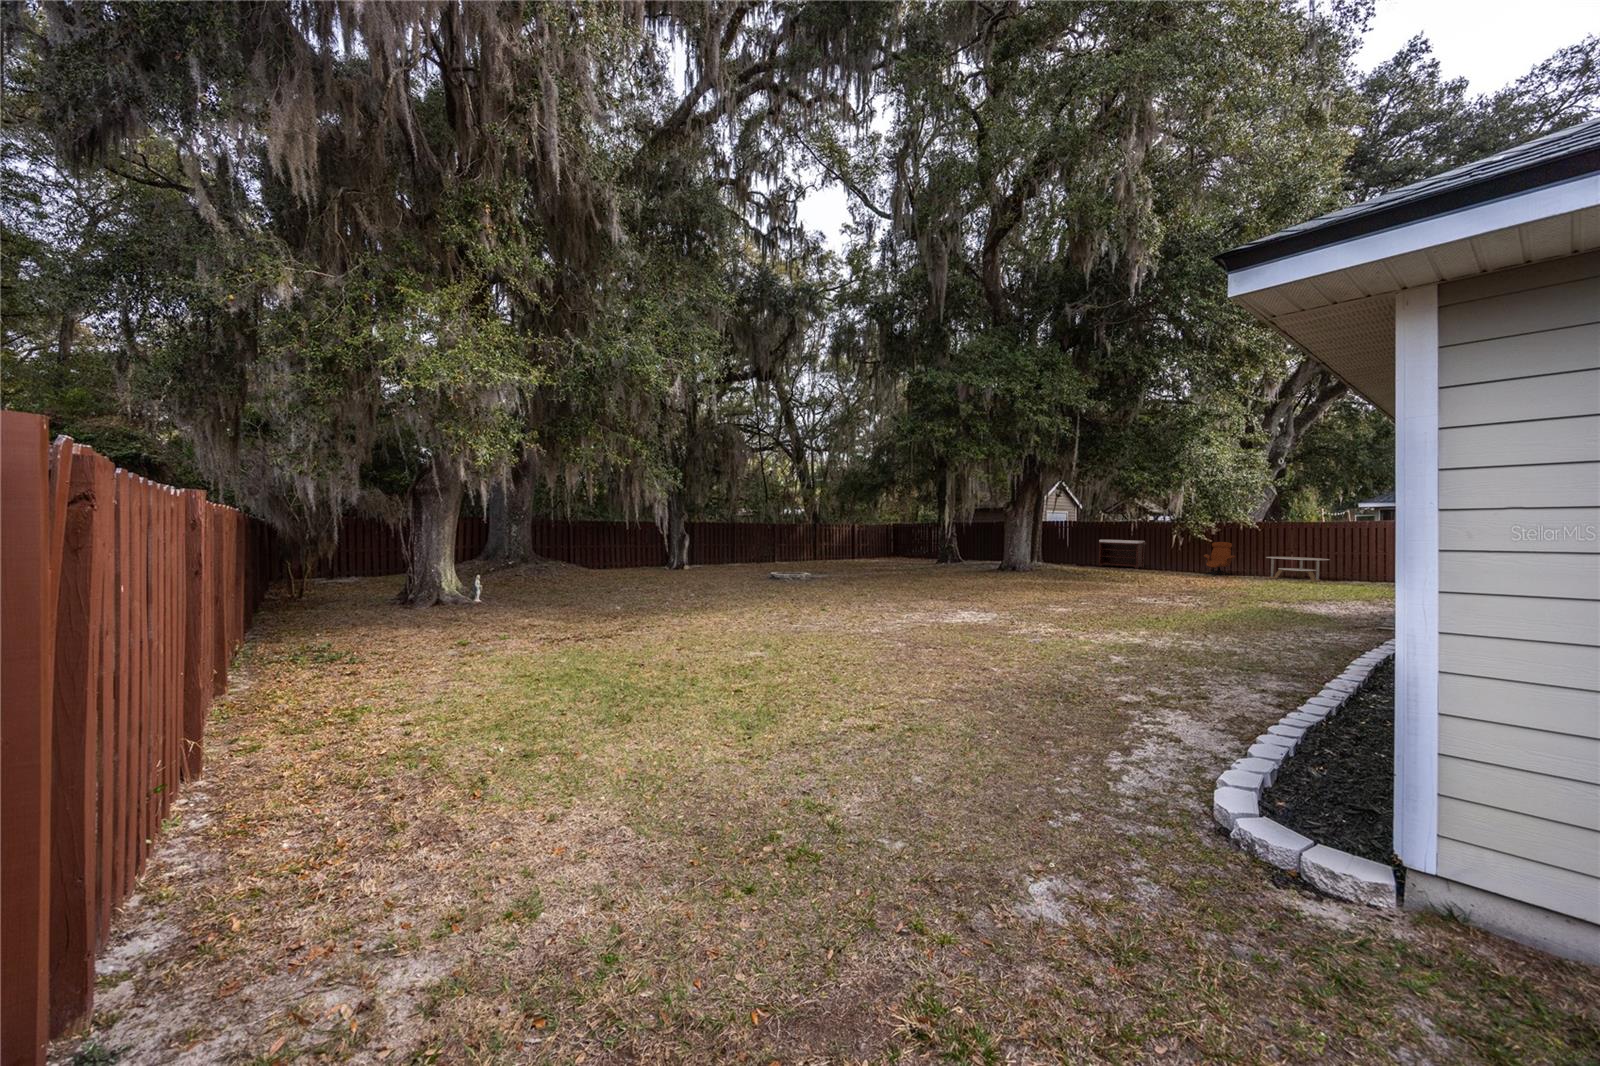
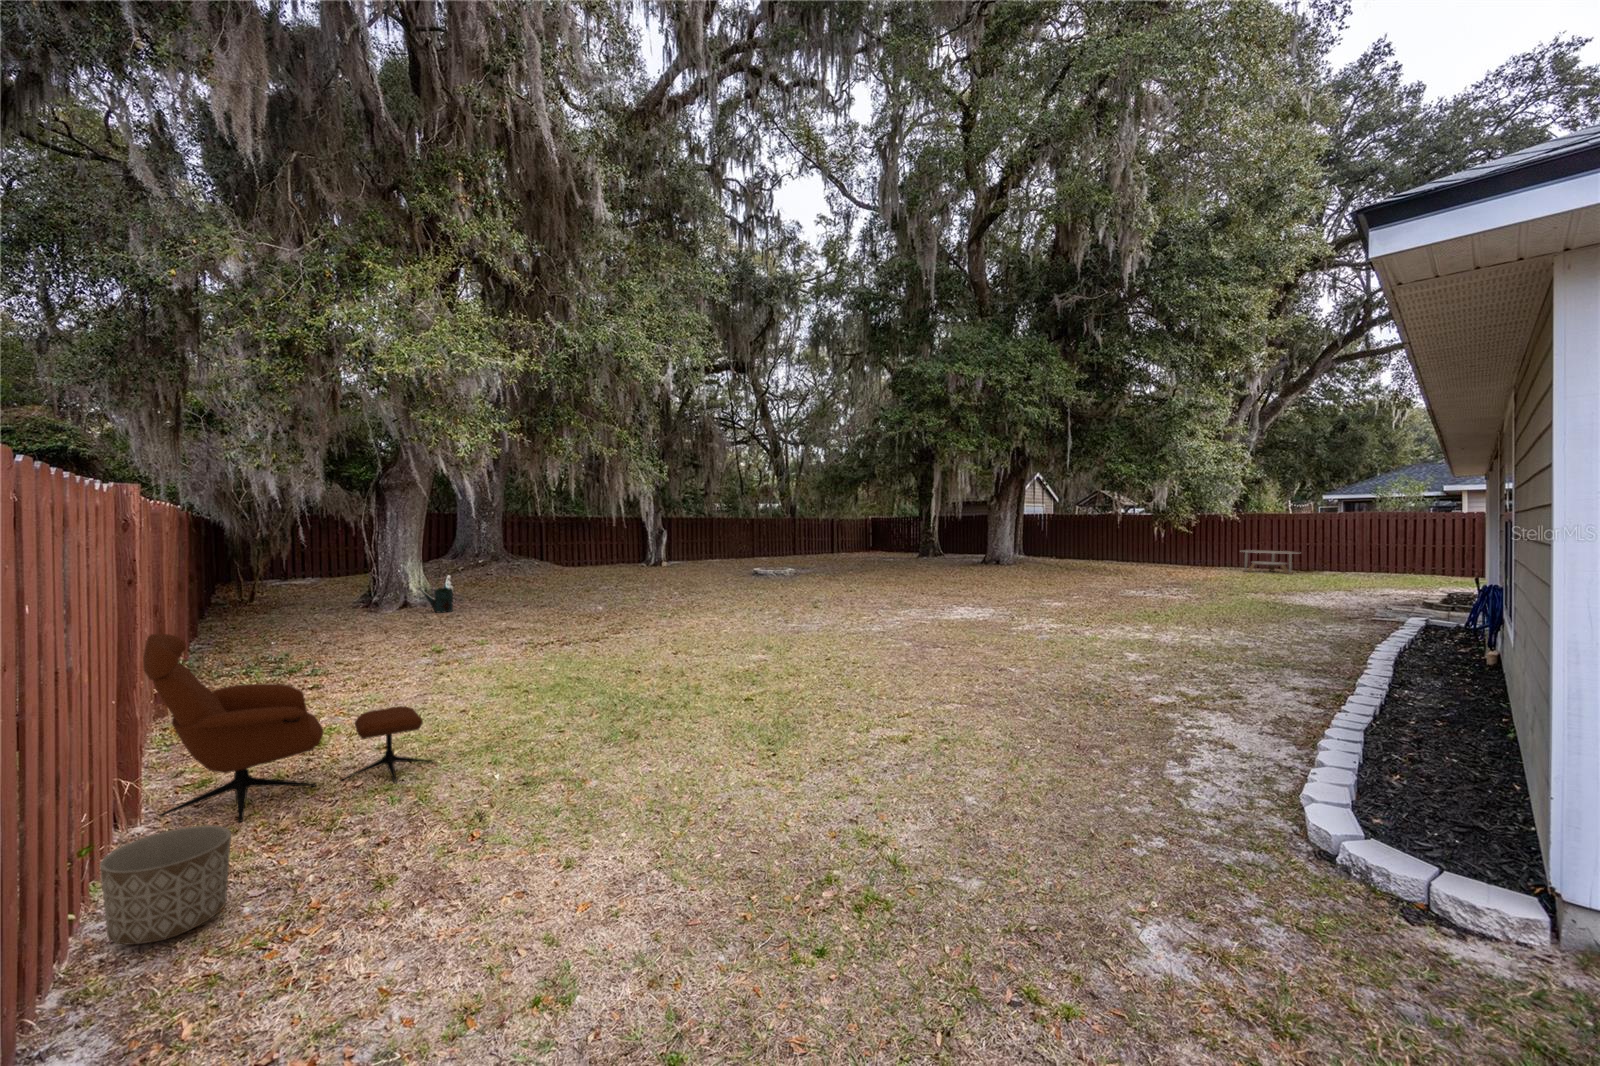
bench: present [1098,539,1146,568] -> none [1073,535,1121,564]
lounge chair: present [1204,542,1236,576] -> present [143,634,433,822]
watering can: none [452,582,492,607] -> present [418,587,453,613]
planter: none [171,775,274,865] -> present [100,825,231,945]

